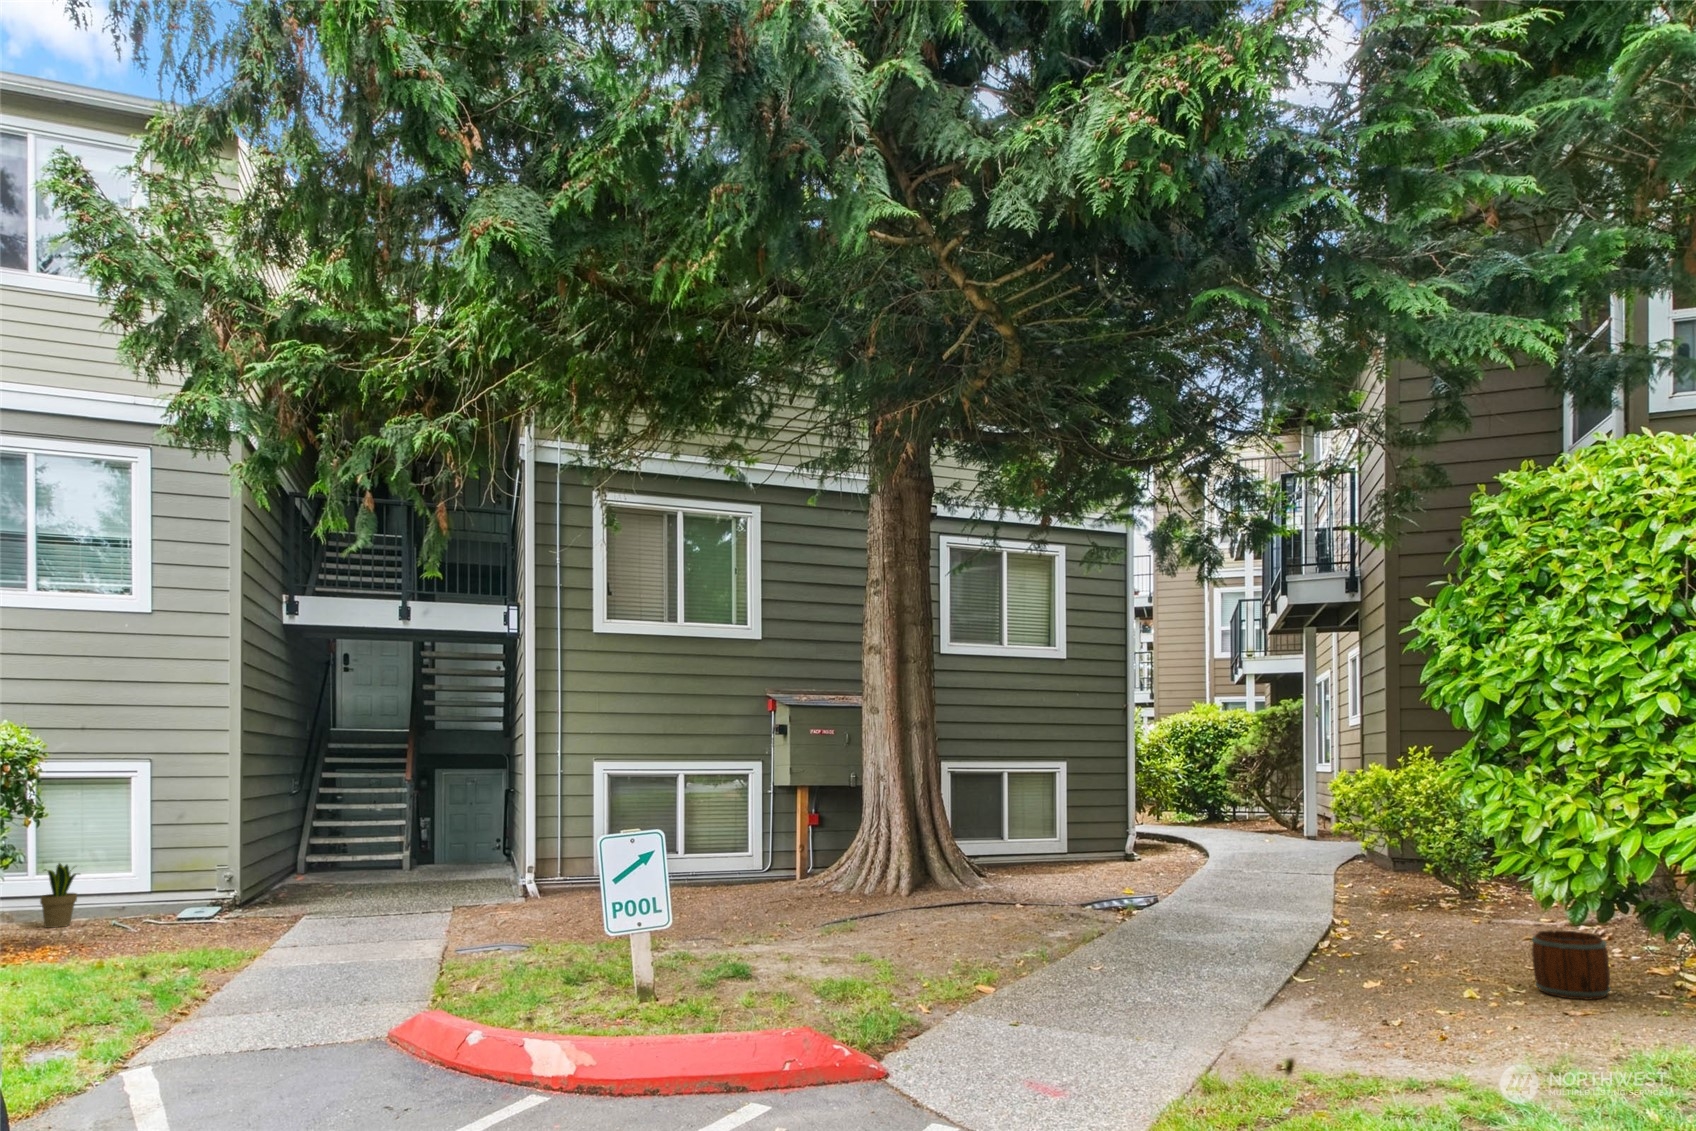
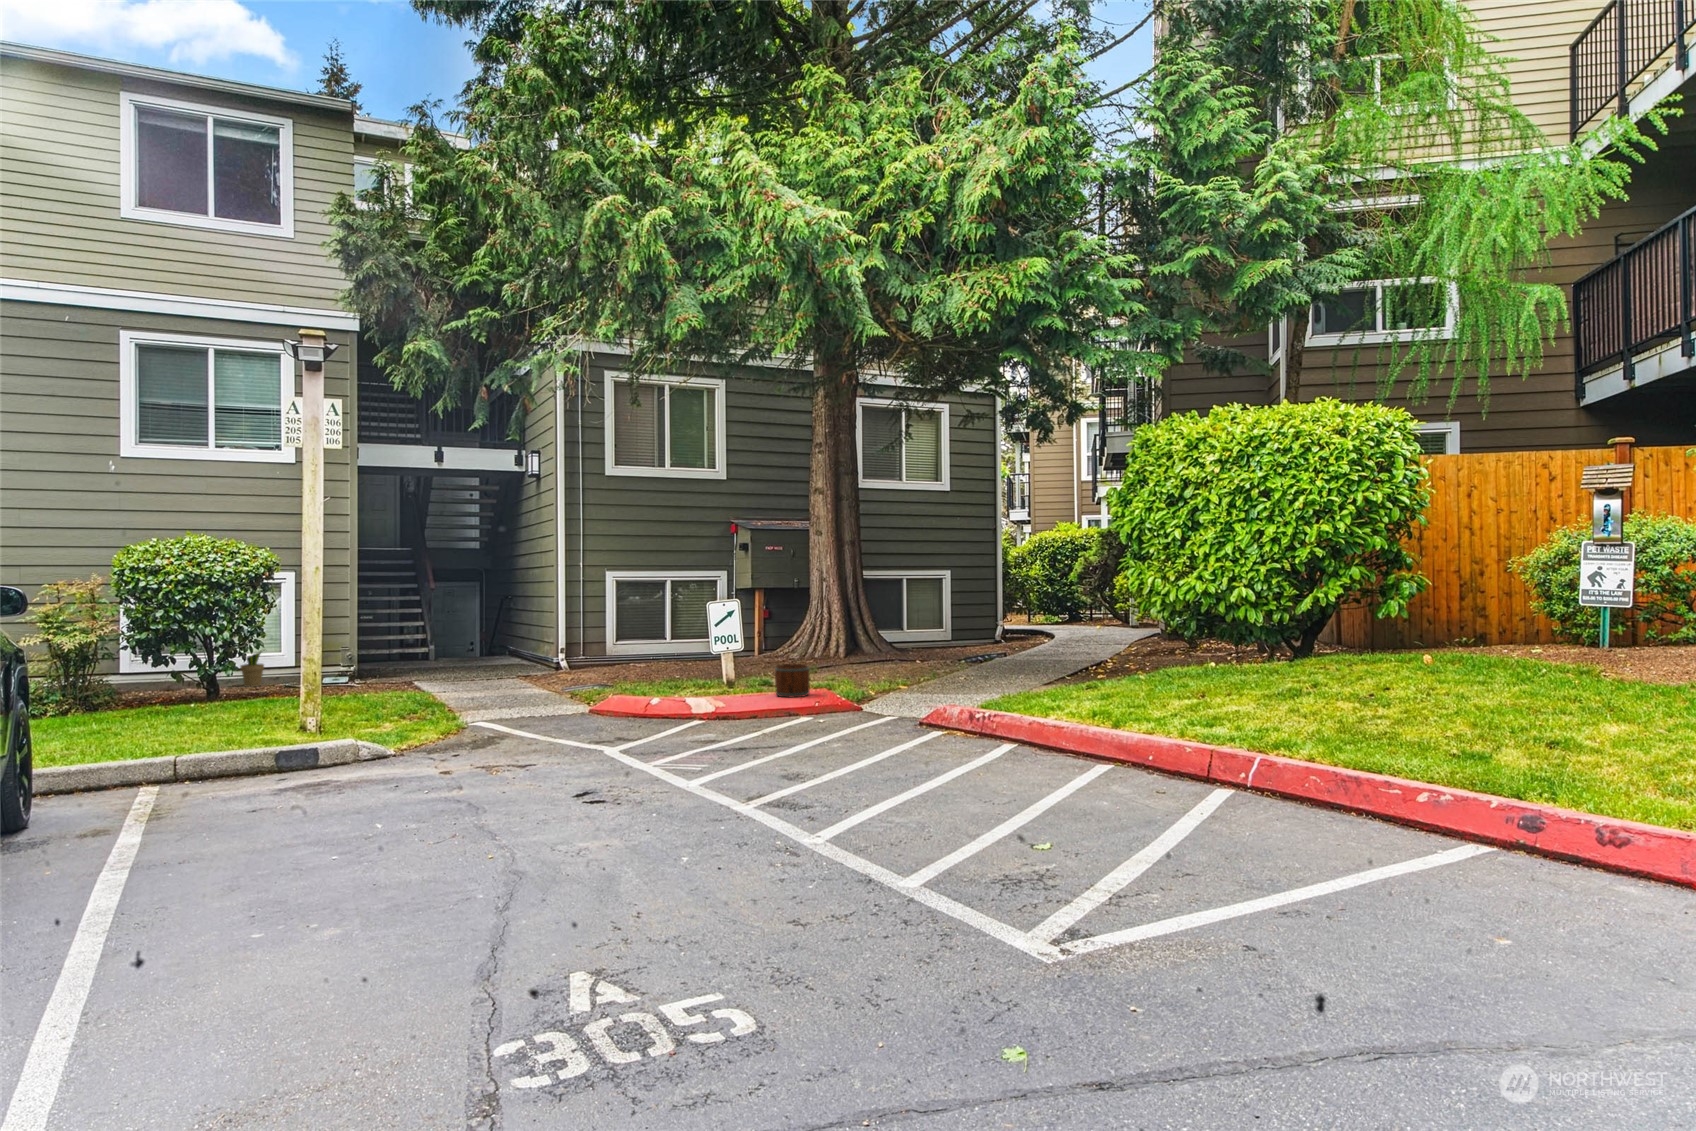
bucket: present [1532,930,1611,1000] -> present [775,664,810,697]

